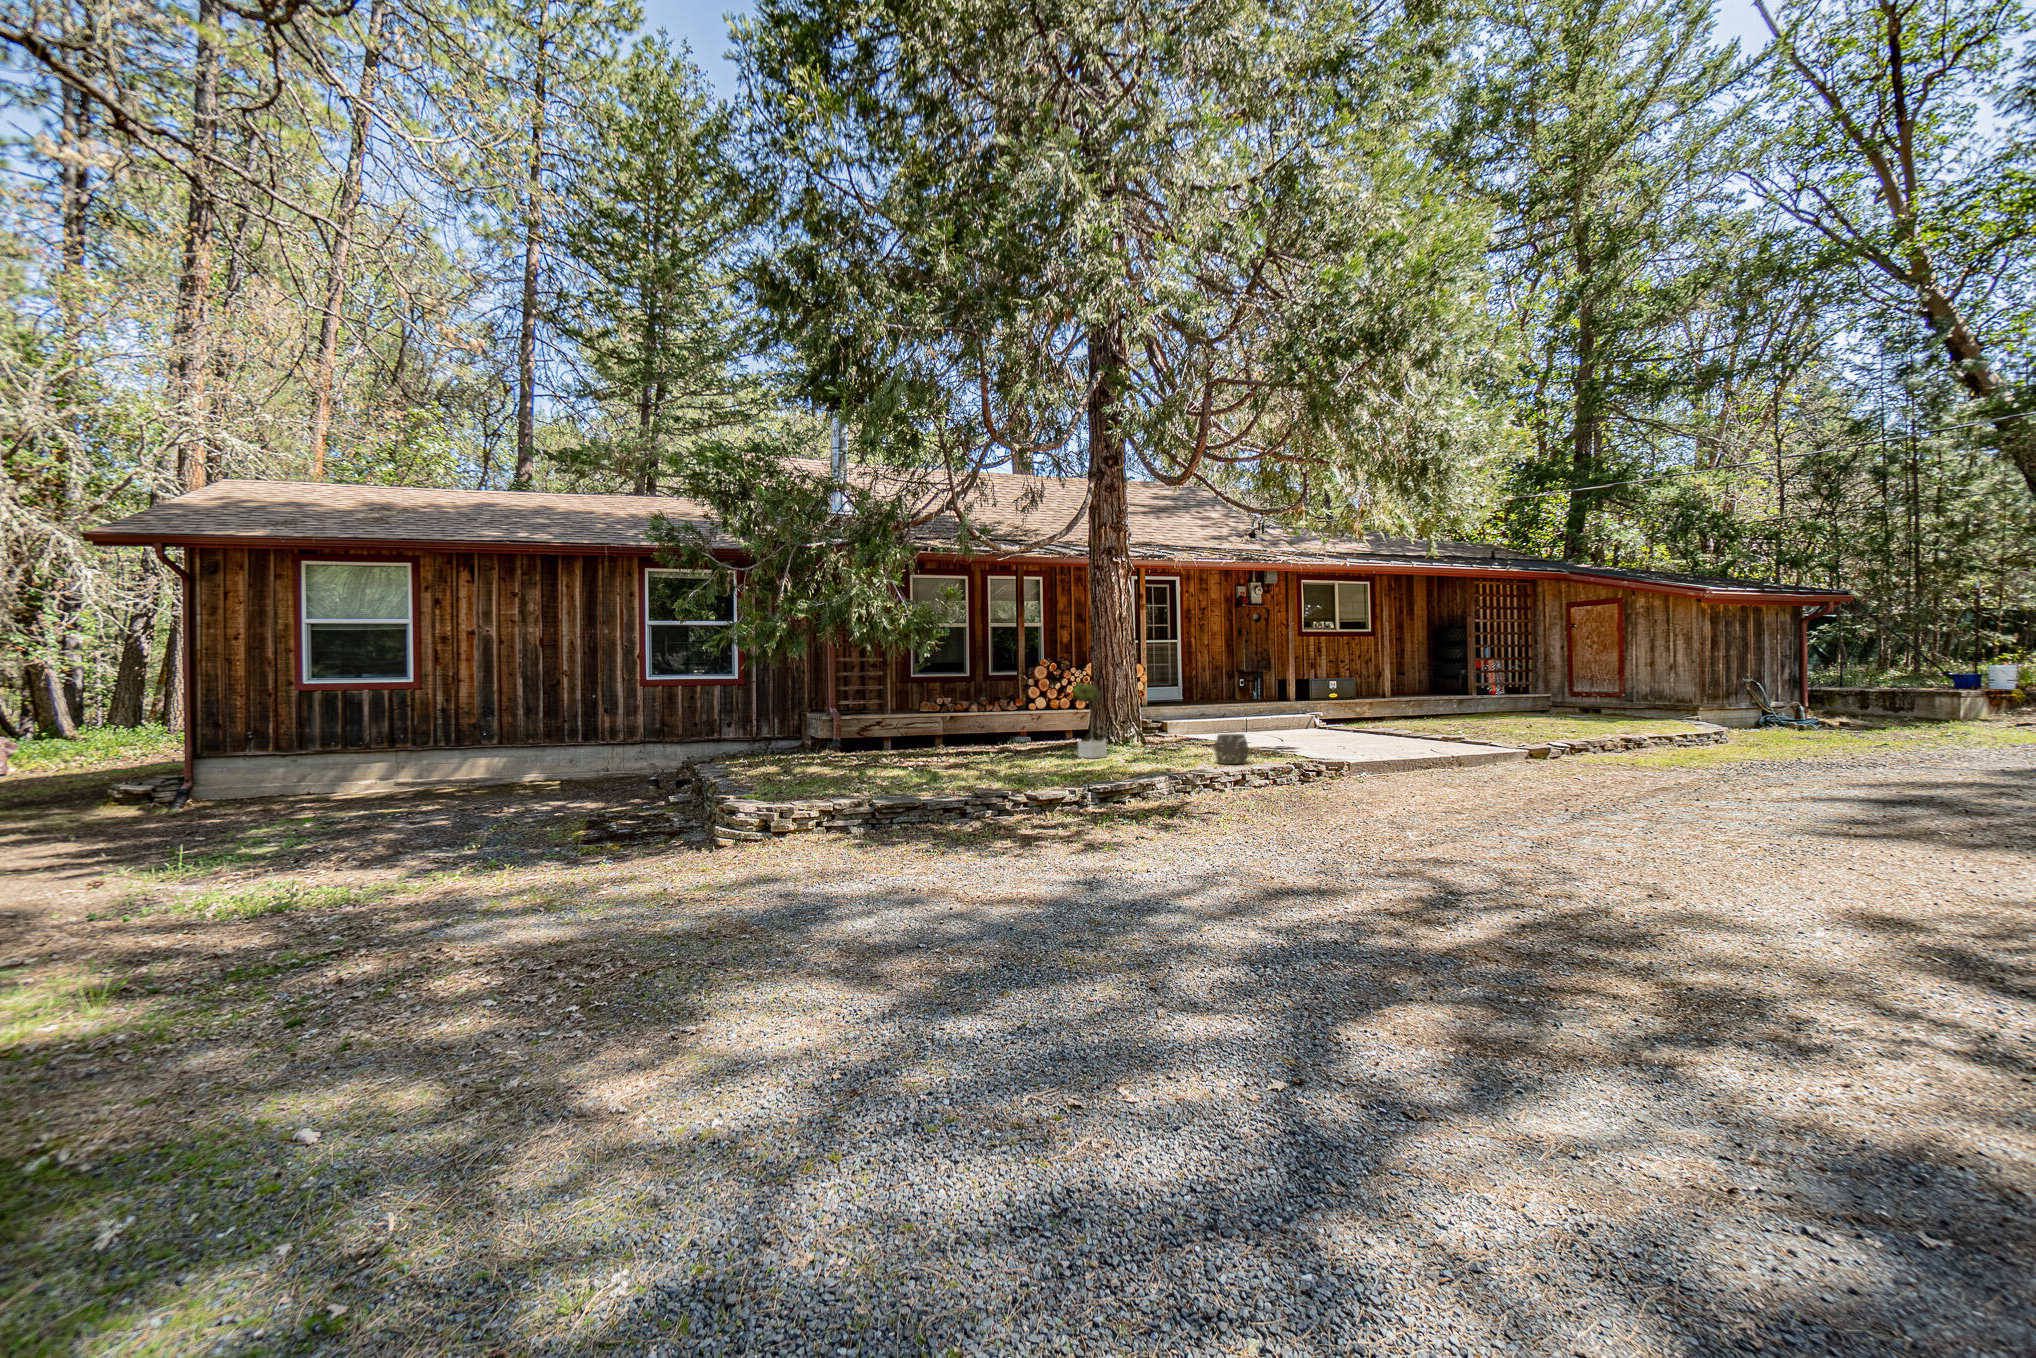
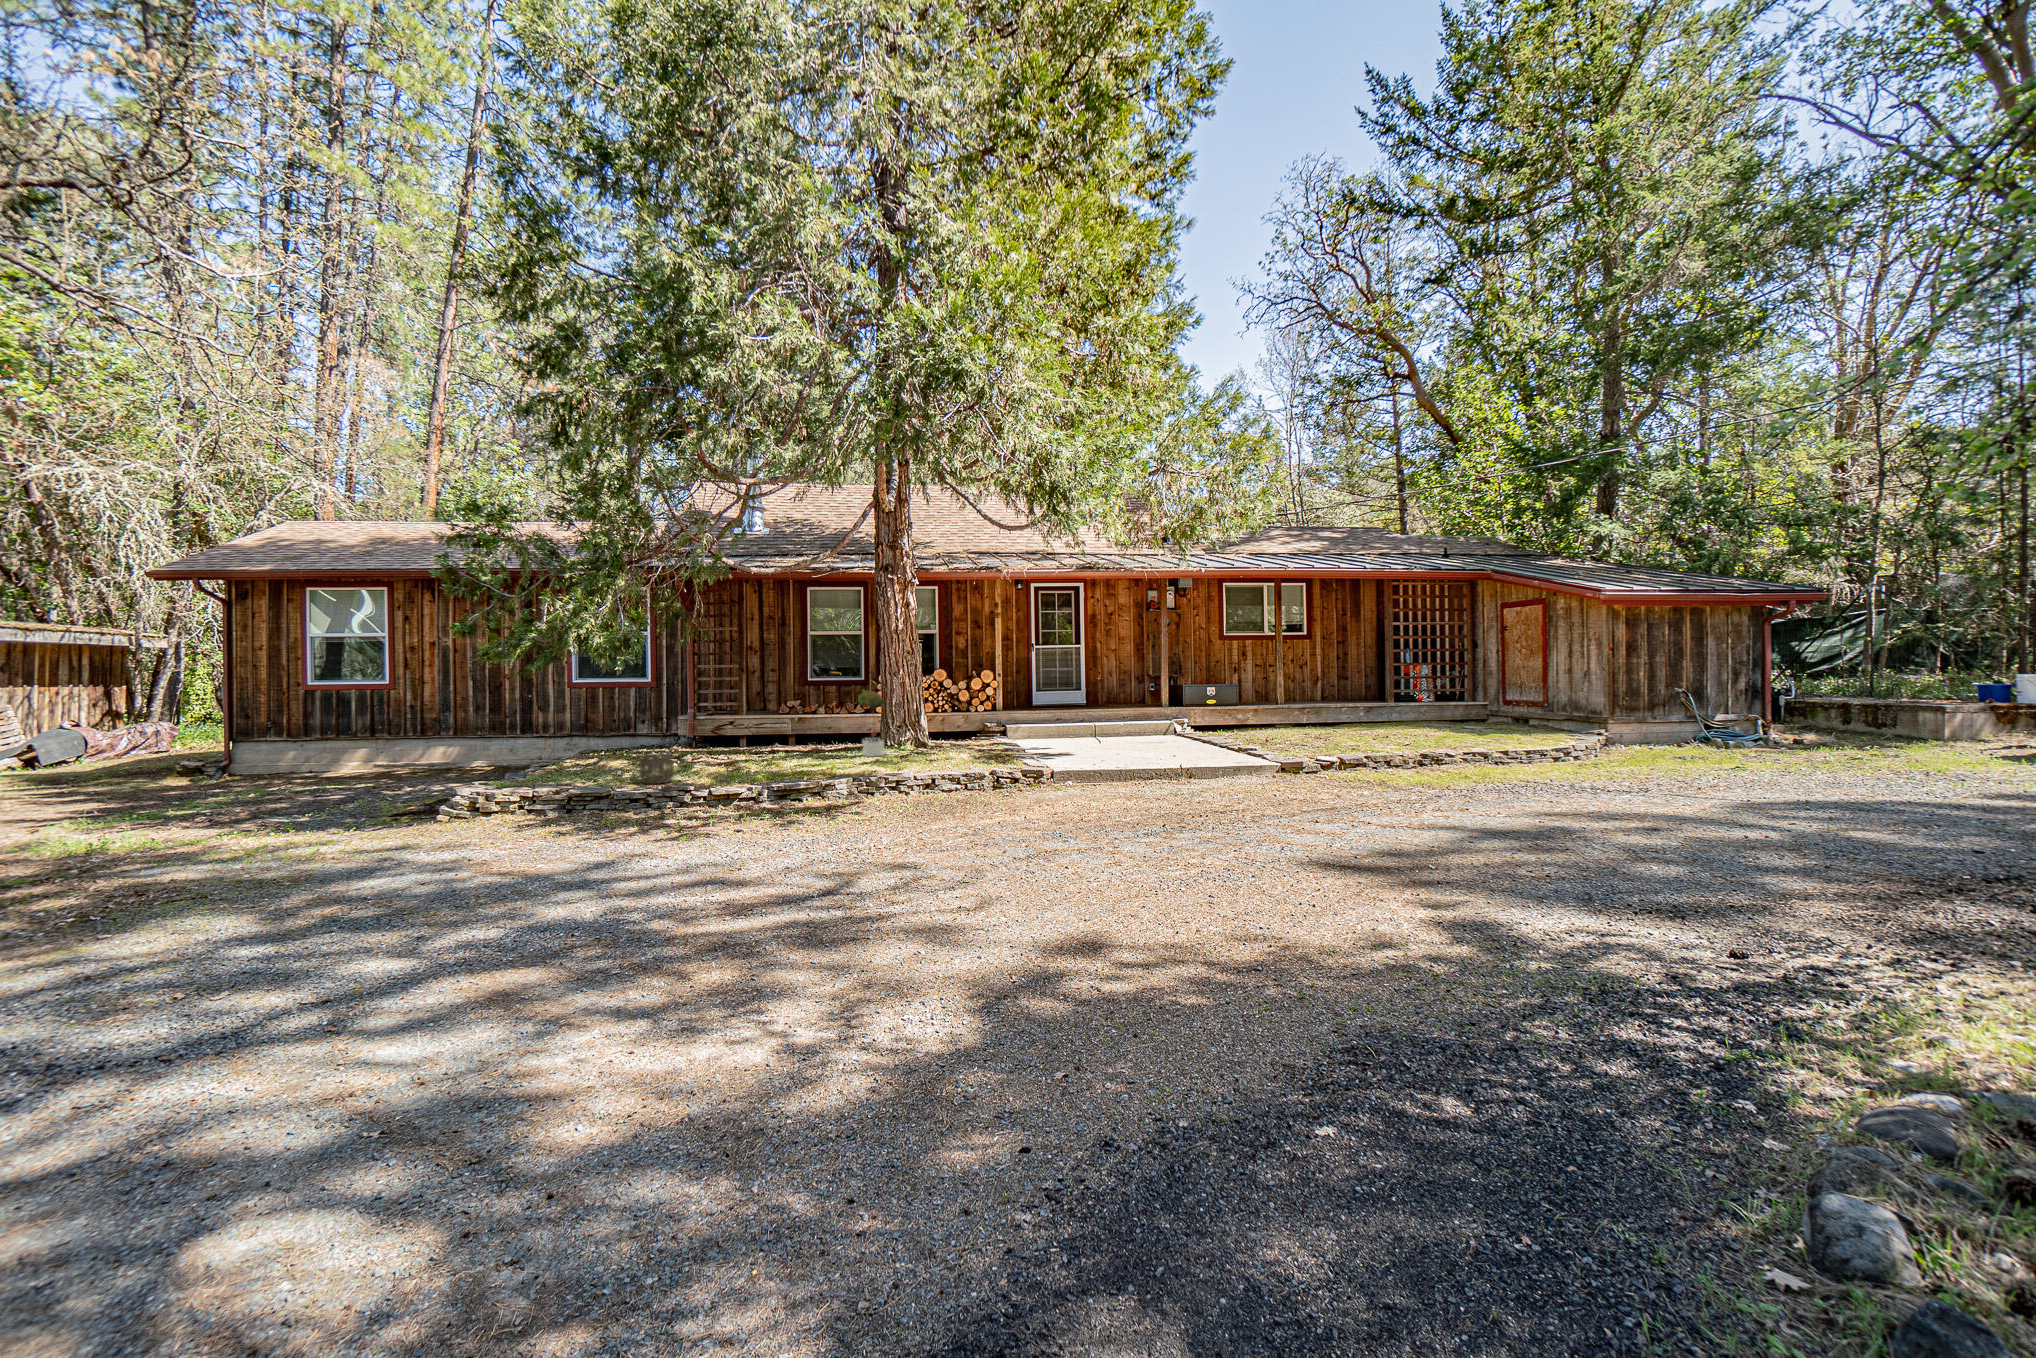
woven basket: present [1215,734,1248,764] -> present [639,753,674,784]

